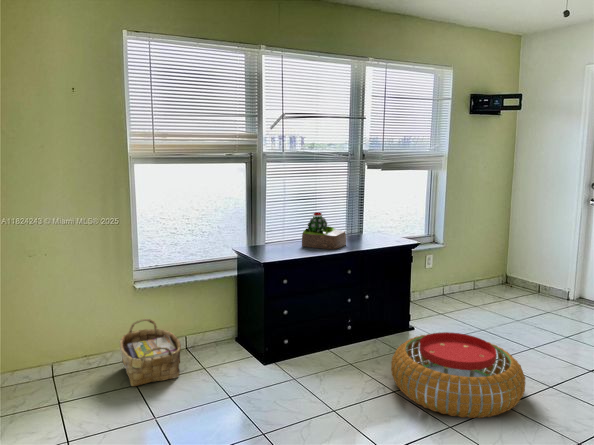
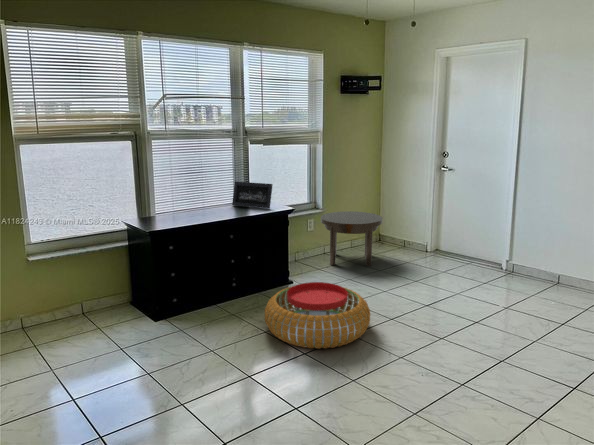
picture frame: none [346,210,395,242] -> present [232,182,273,208]
succulent plant: present [302,213,346,249] -> none [188,185,229,217]
side table: none [442,248,519,314] -> present [321,211,382,266]
woven basket: present [120,319,181,386] -> none [14,289,75,350]

